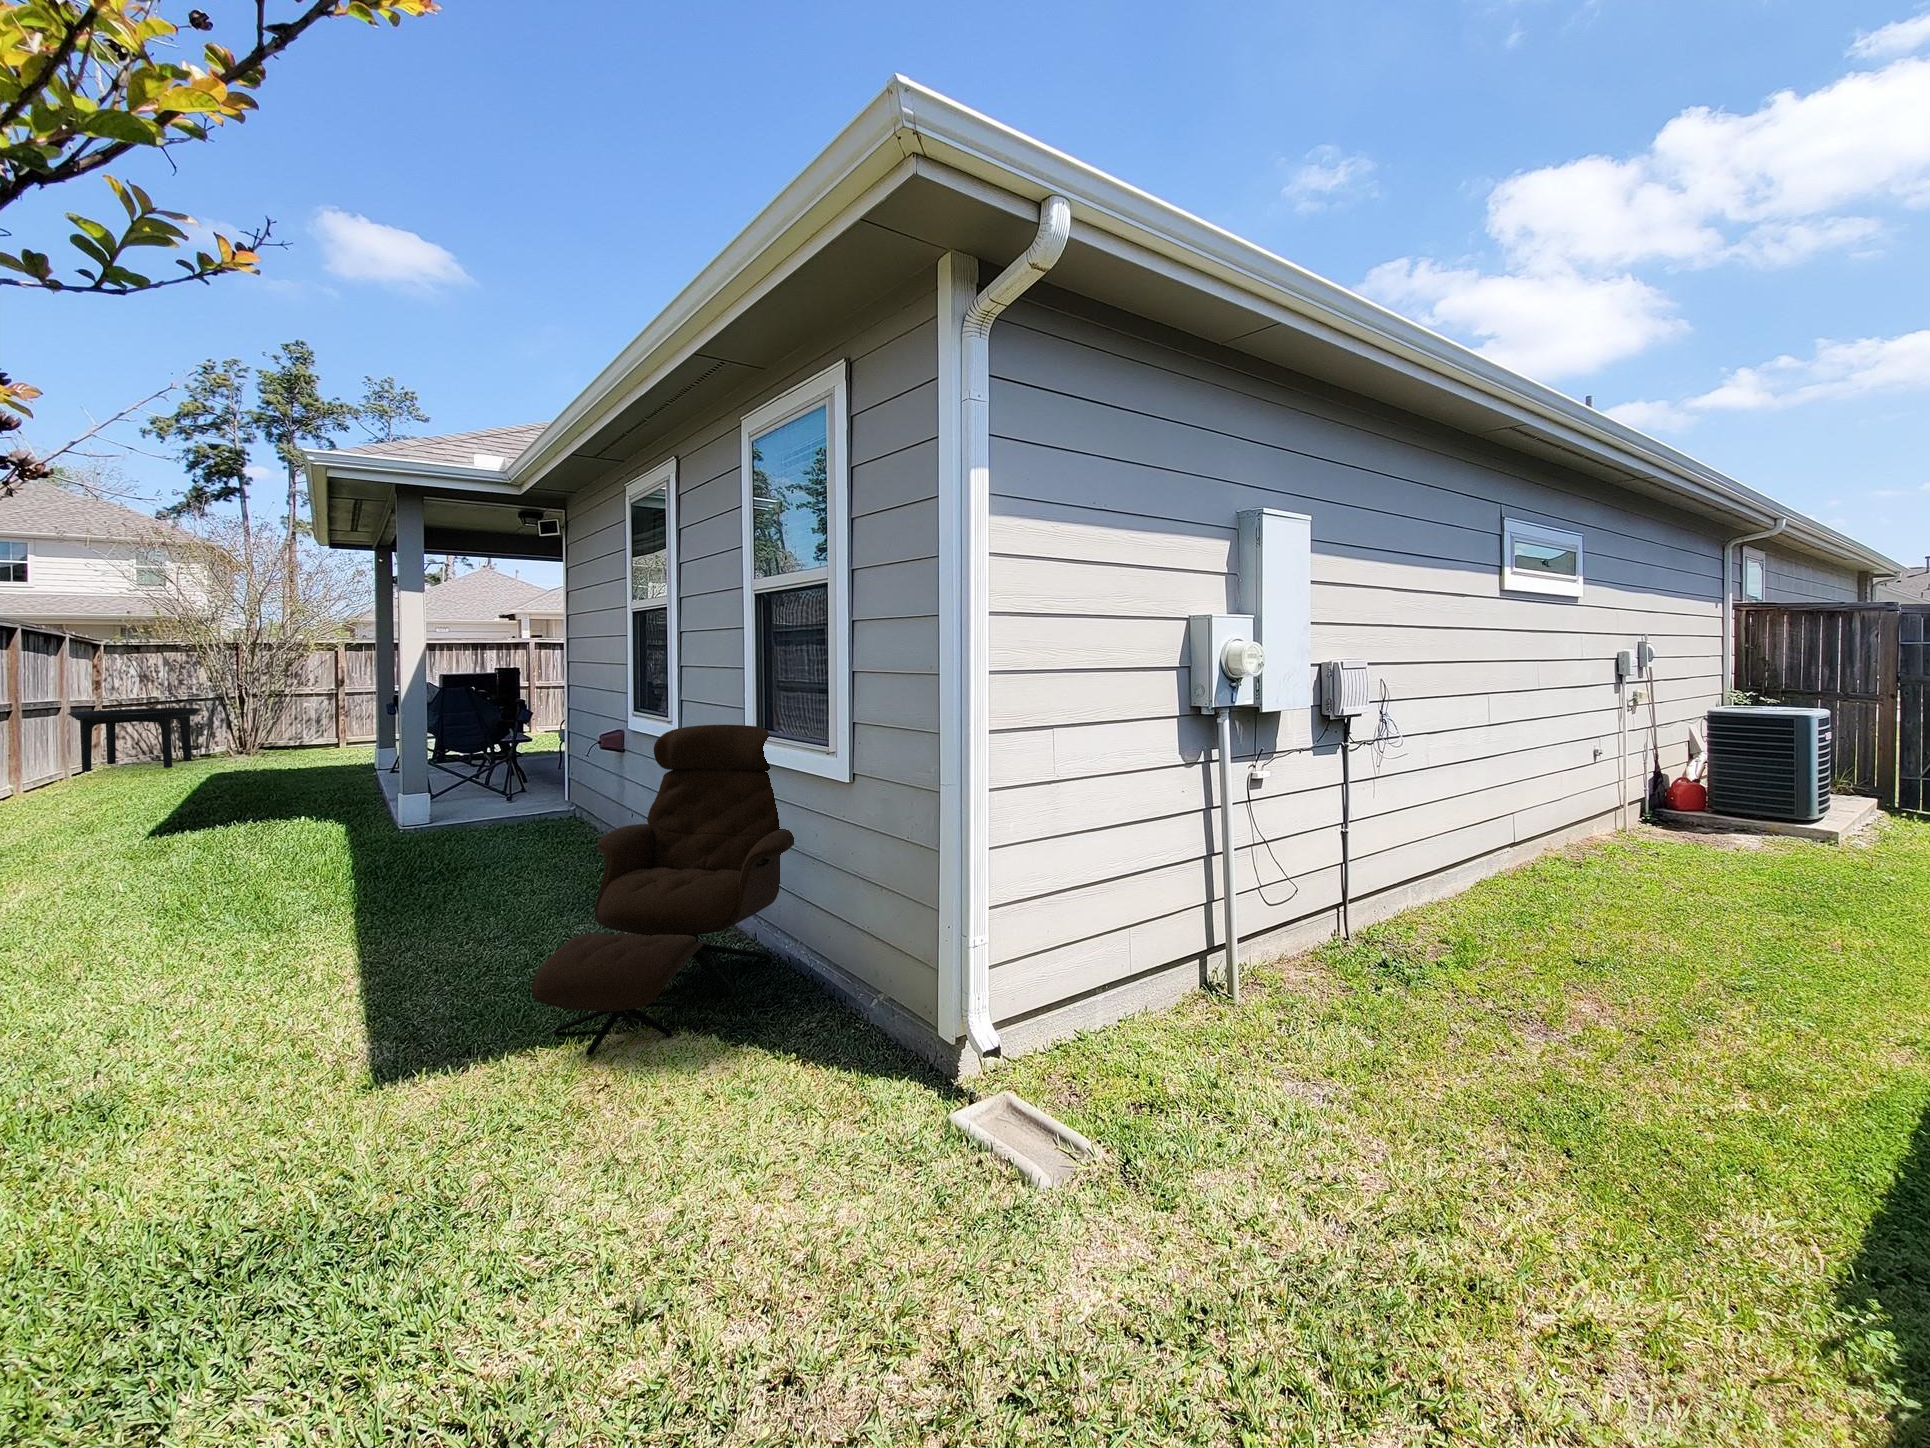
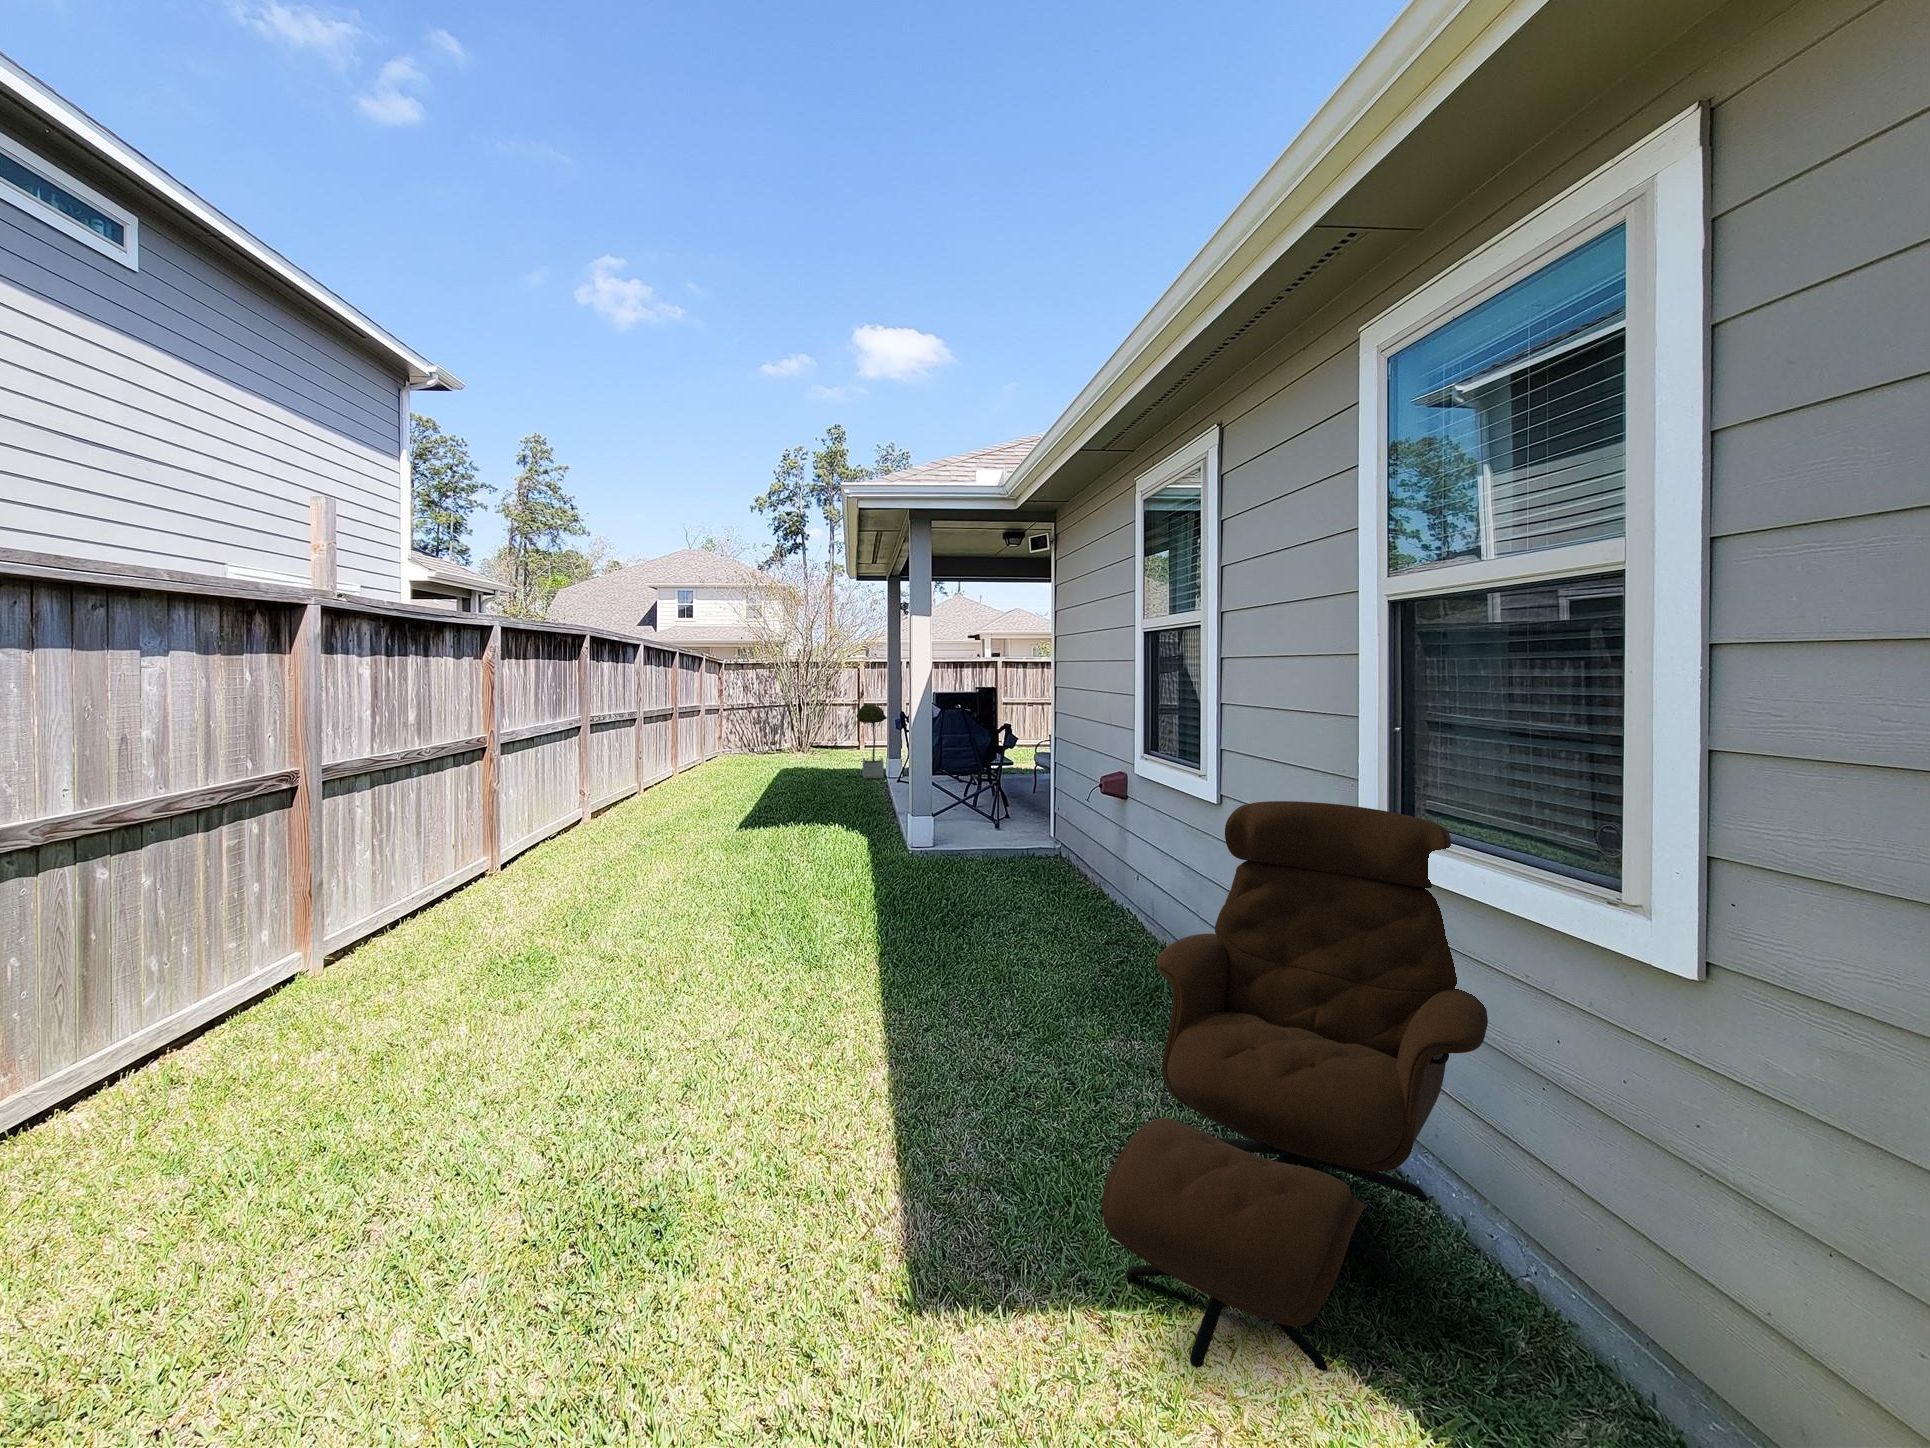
potted tree: none [330,688,375,774] -> present [856,703,887,778]
round table: present [68,708,202,772] -> none [701,714,776,761]

